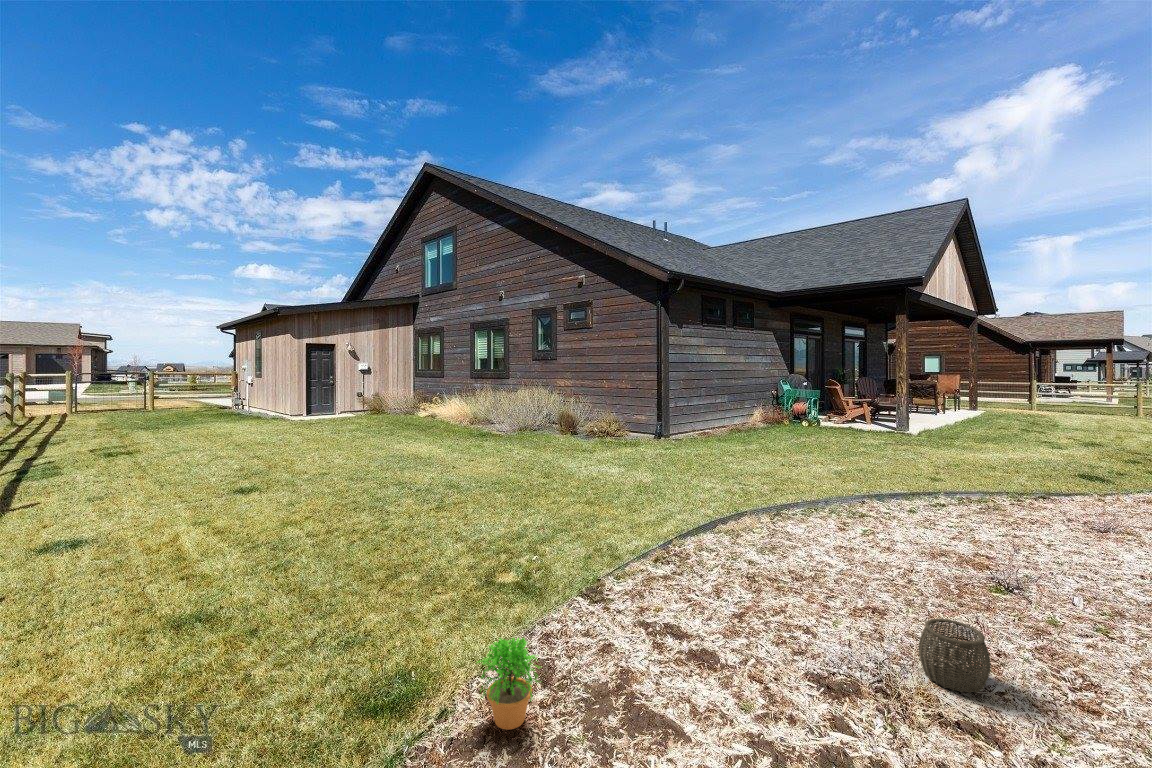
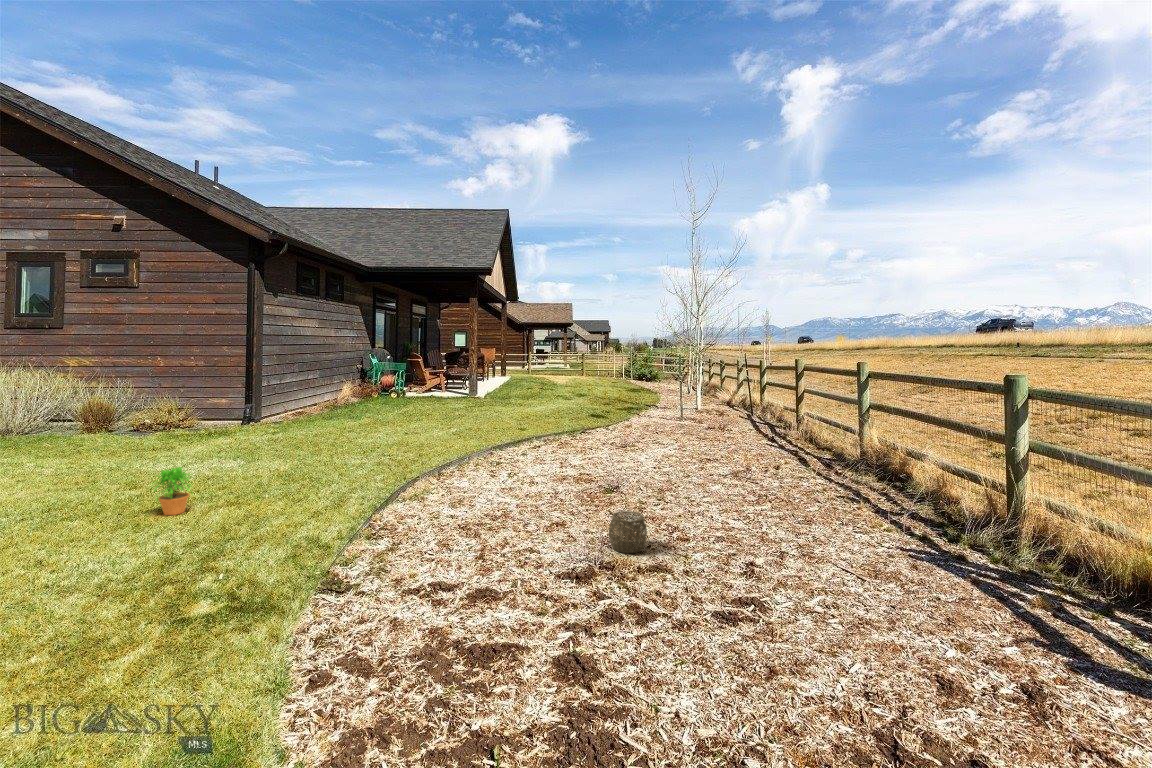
potted plant: present [479,638,541,730] -> present [154,467,191,515]

